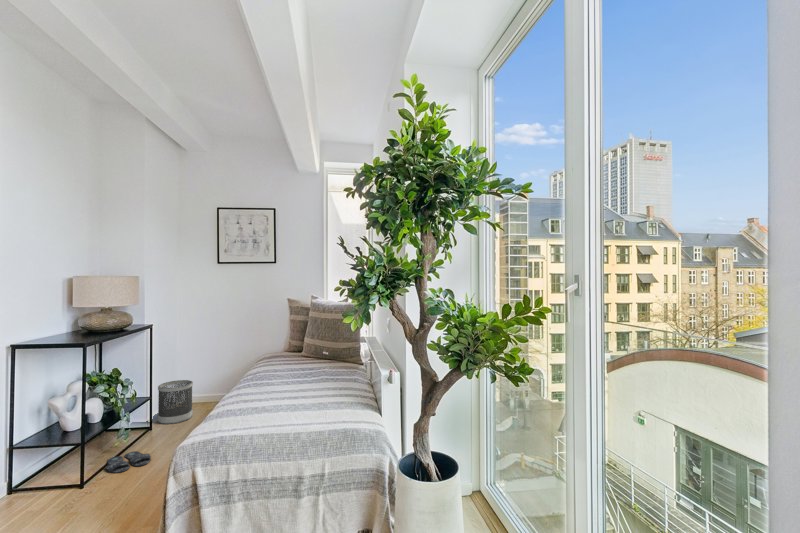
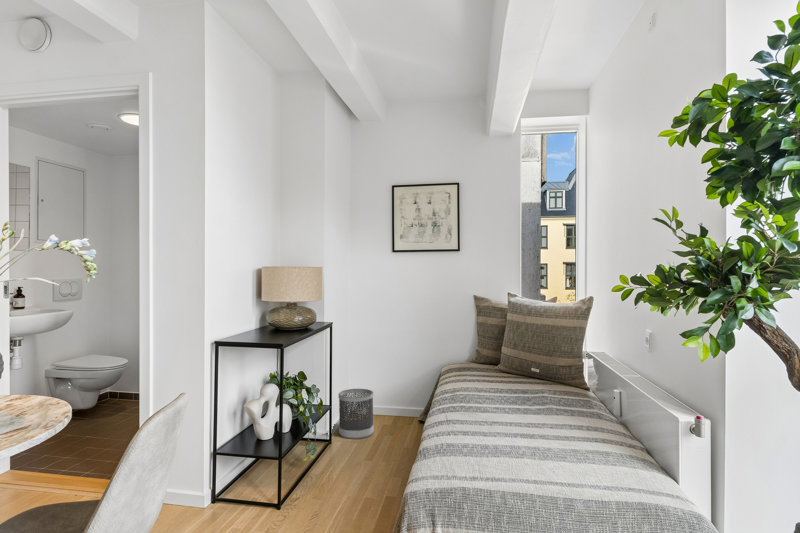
slippers: present [106,451,151,473] -> none [297,468,340,493]

